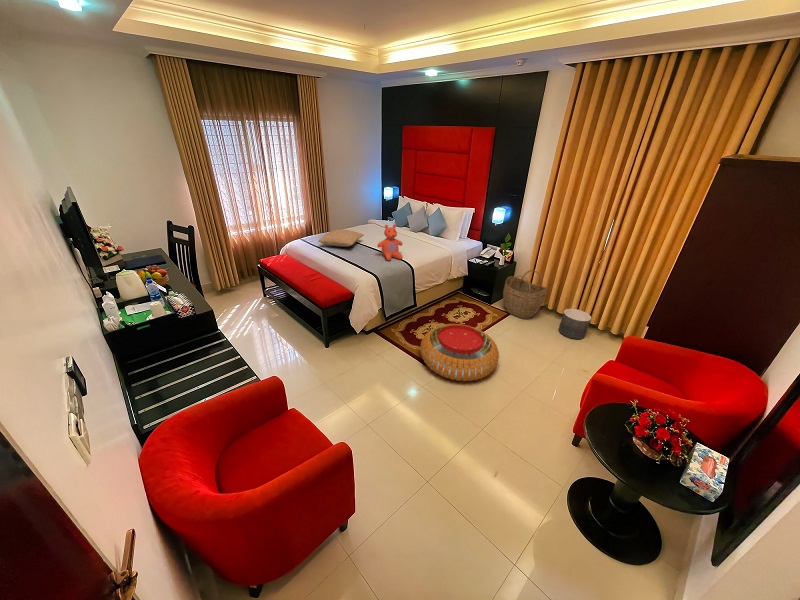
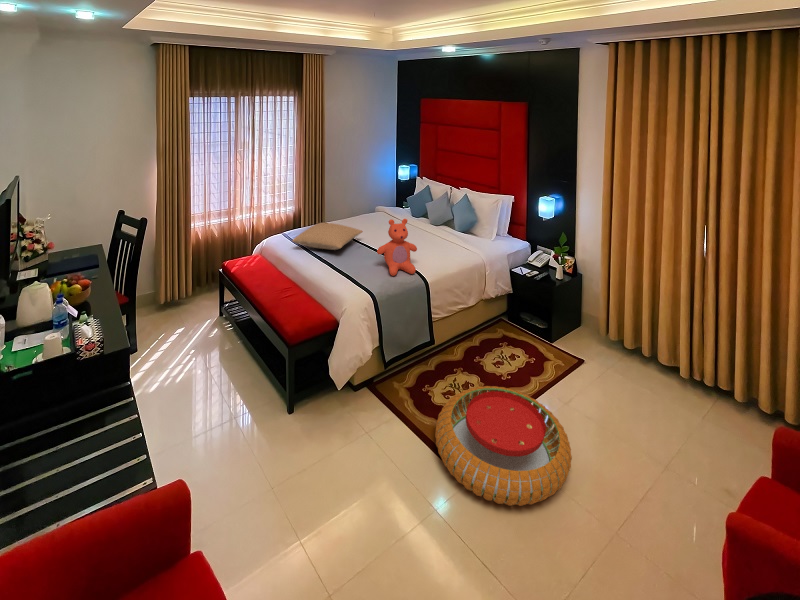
woven basket: present [503,270,547,319] -> none [572,295,648,373]
planter: present [559,309,591,339] -> none [666,364,730,419]

